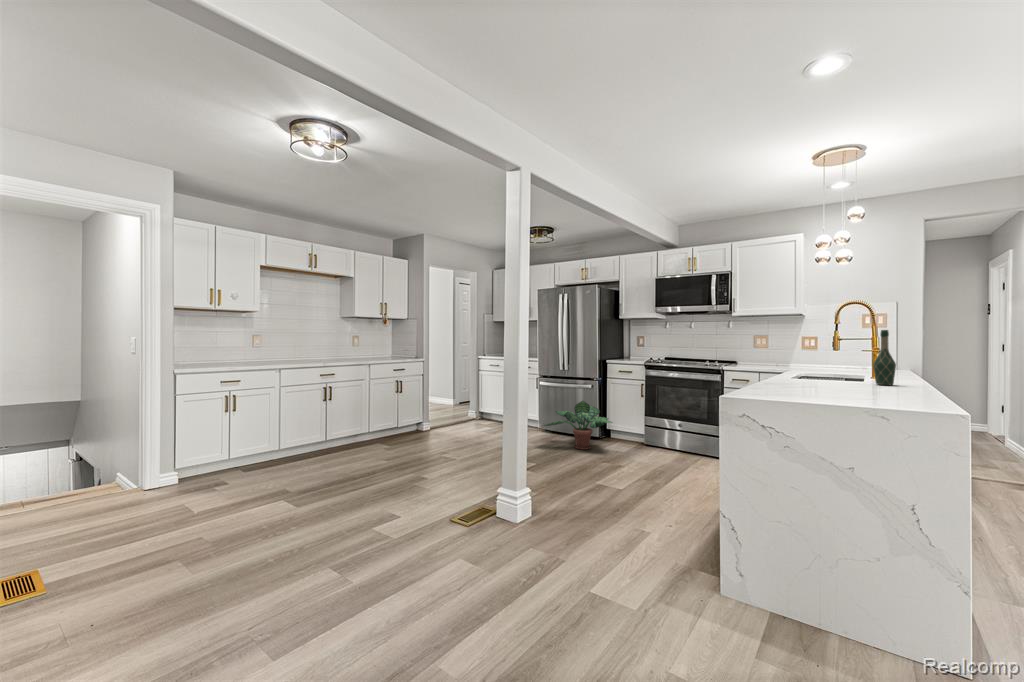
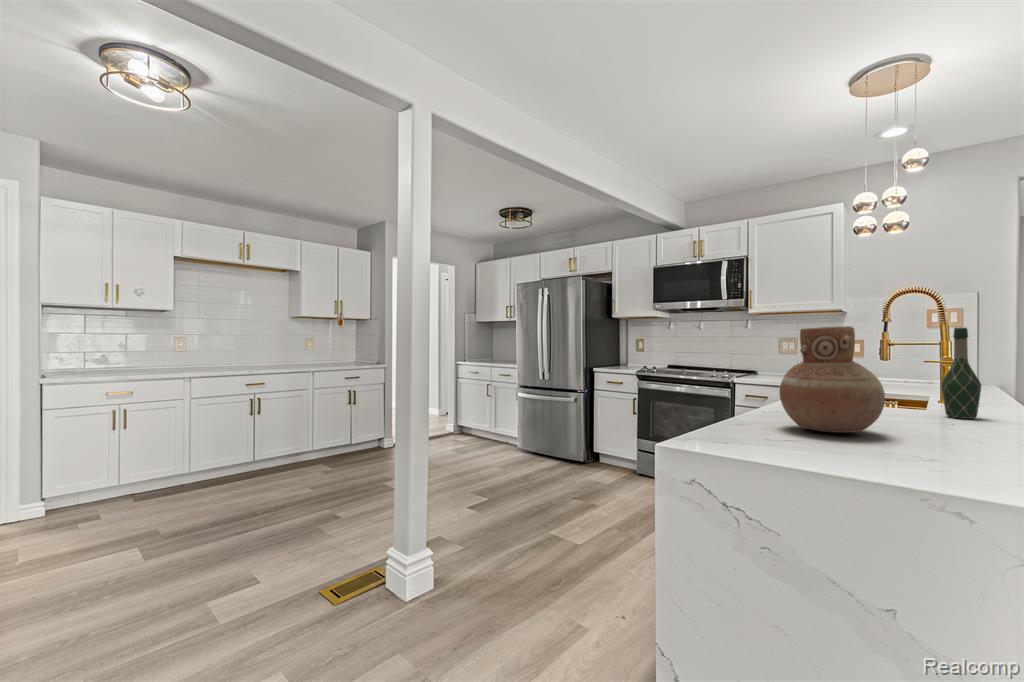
vase: none [783,329,844,391] -> present [780,326,885,433]
potted plant: present [544,401,612,450] -> none [506,418,593,479]

